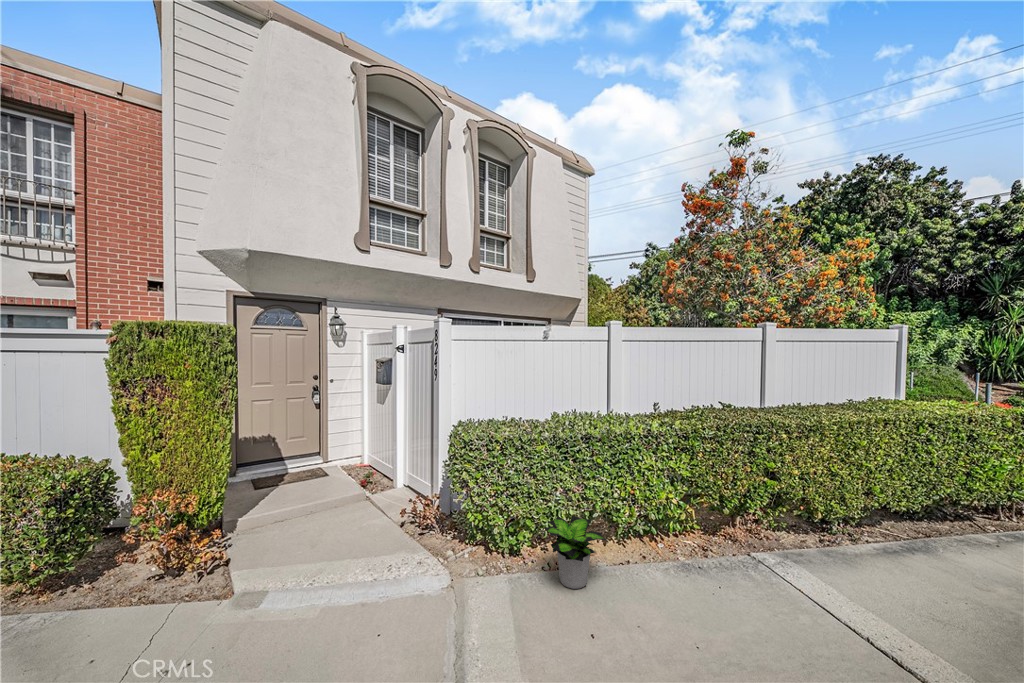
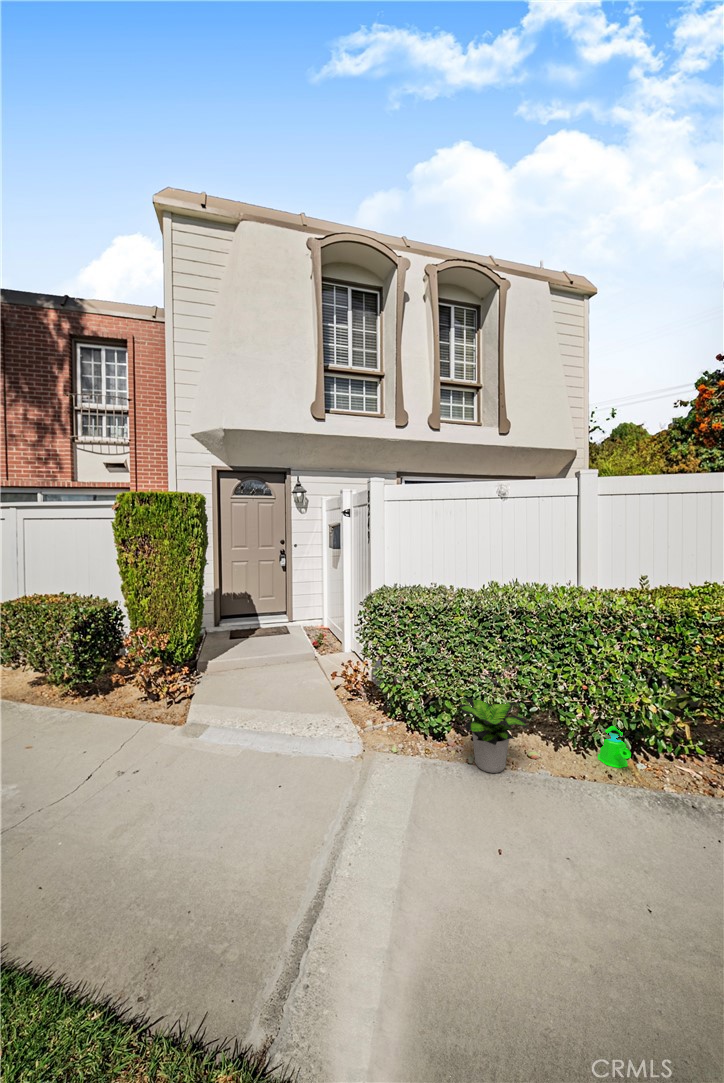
watering can: none [652,527,681,563] -> present [598,726,631,768]

